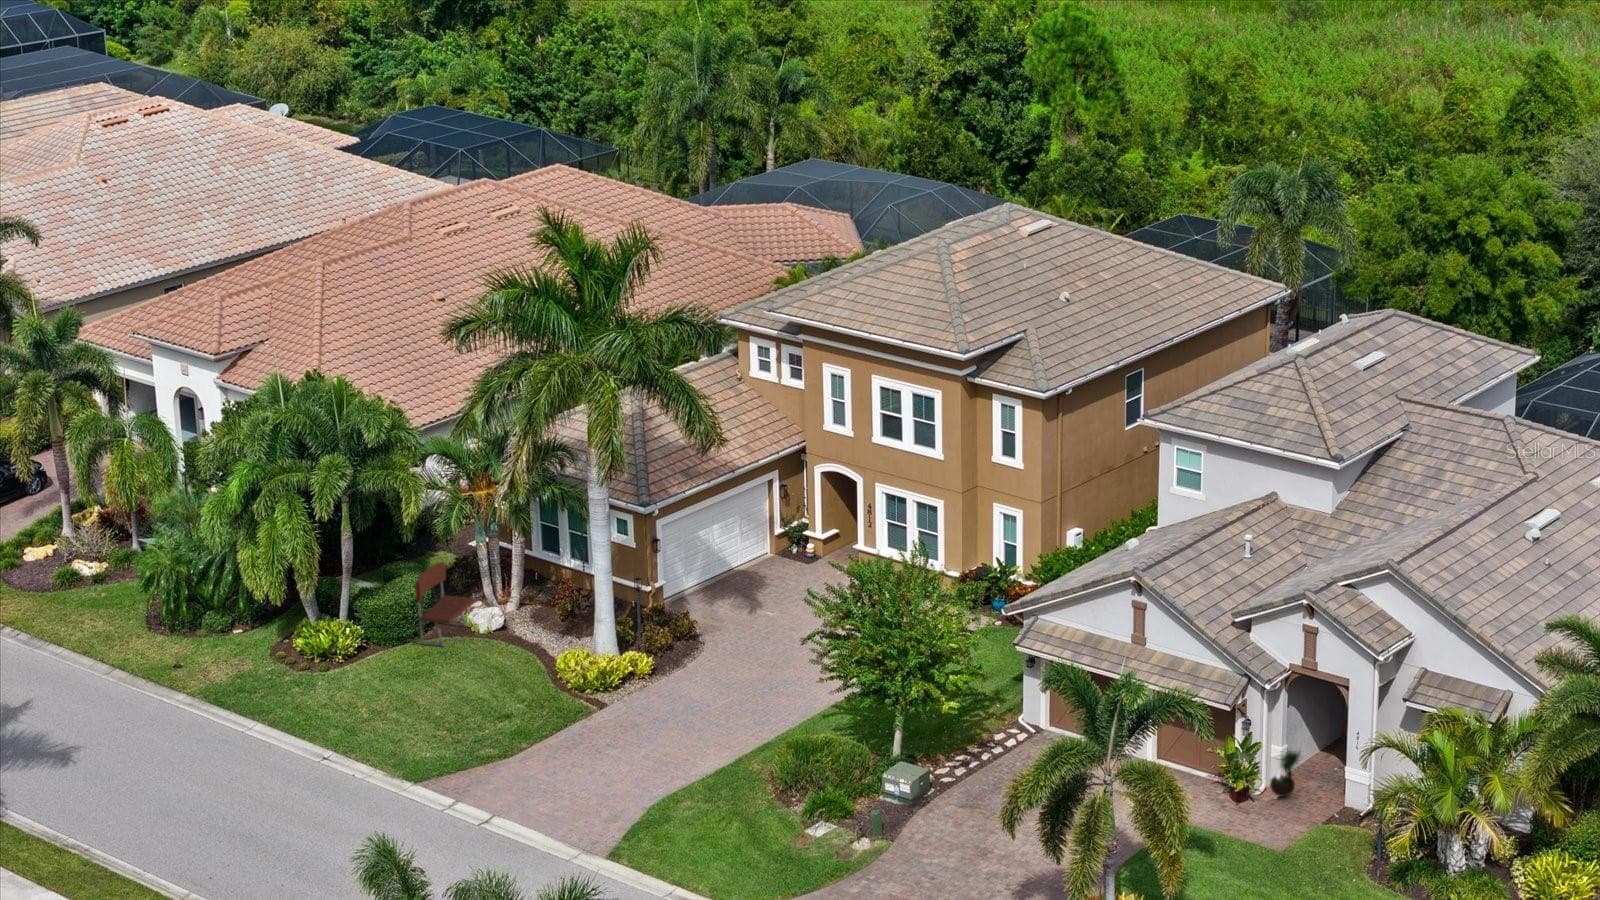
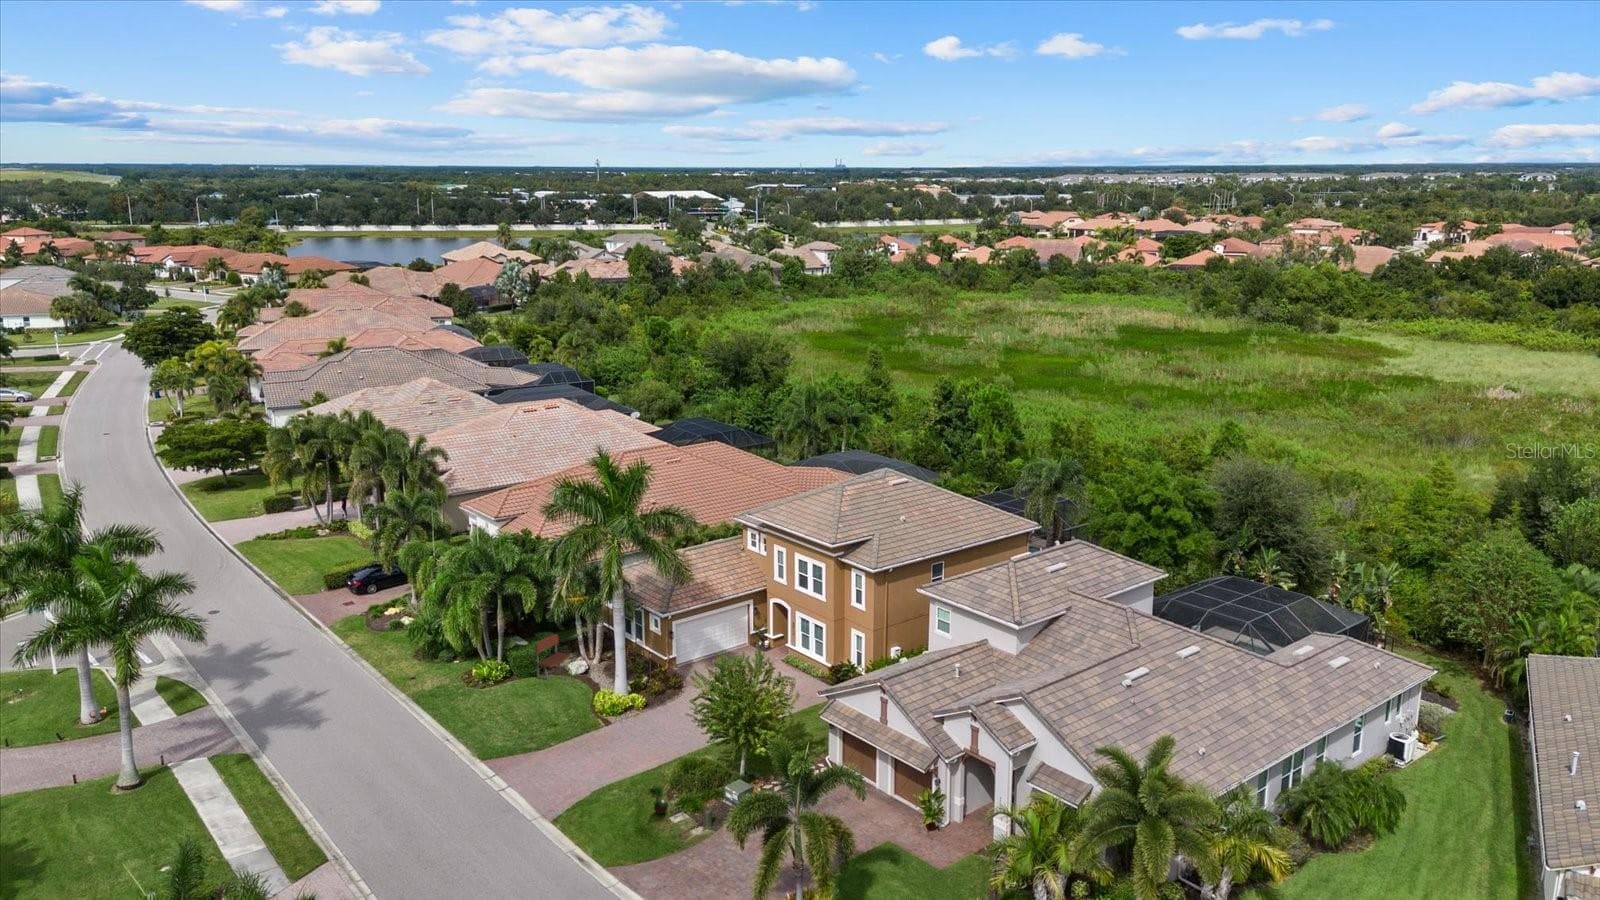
potted tree: present [1270,750,1301,797] -> present [649,786,668,814]

